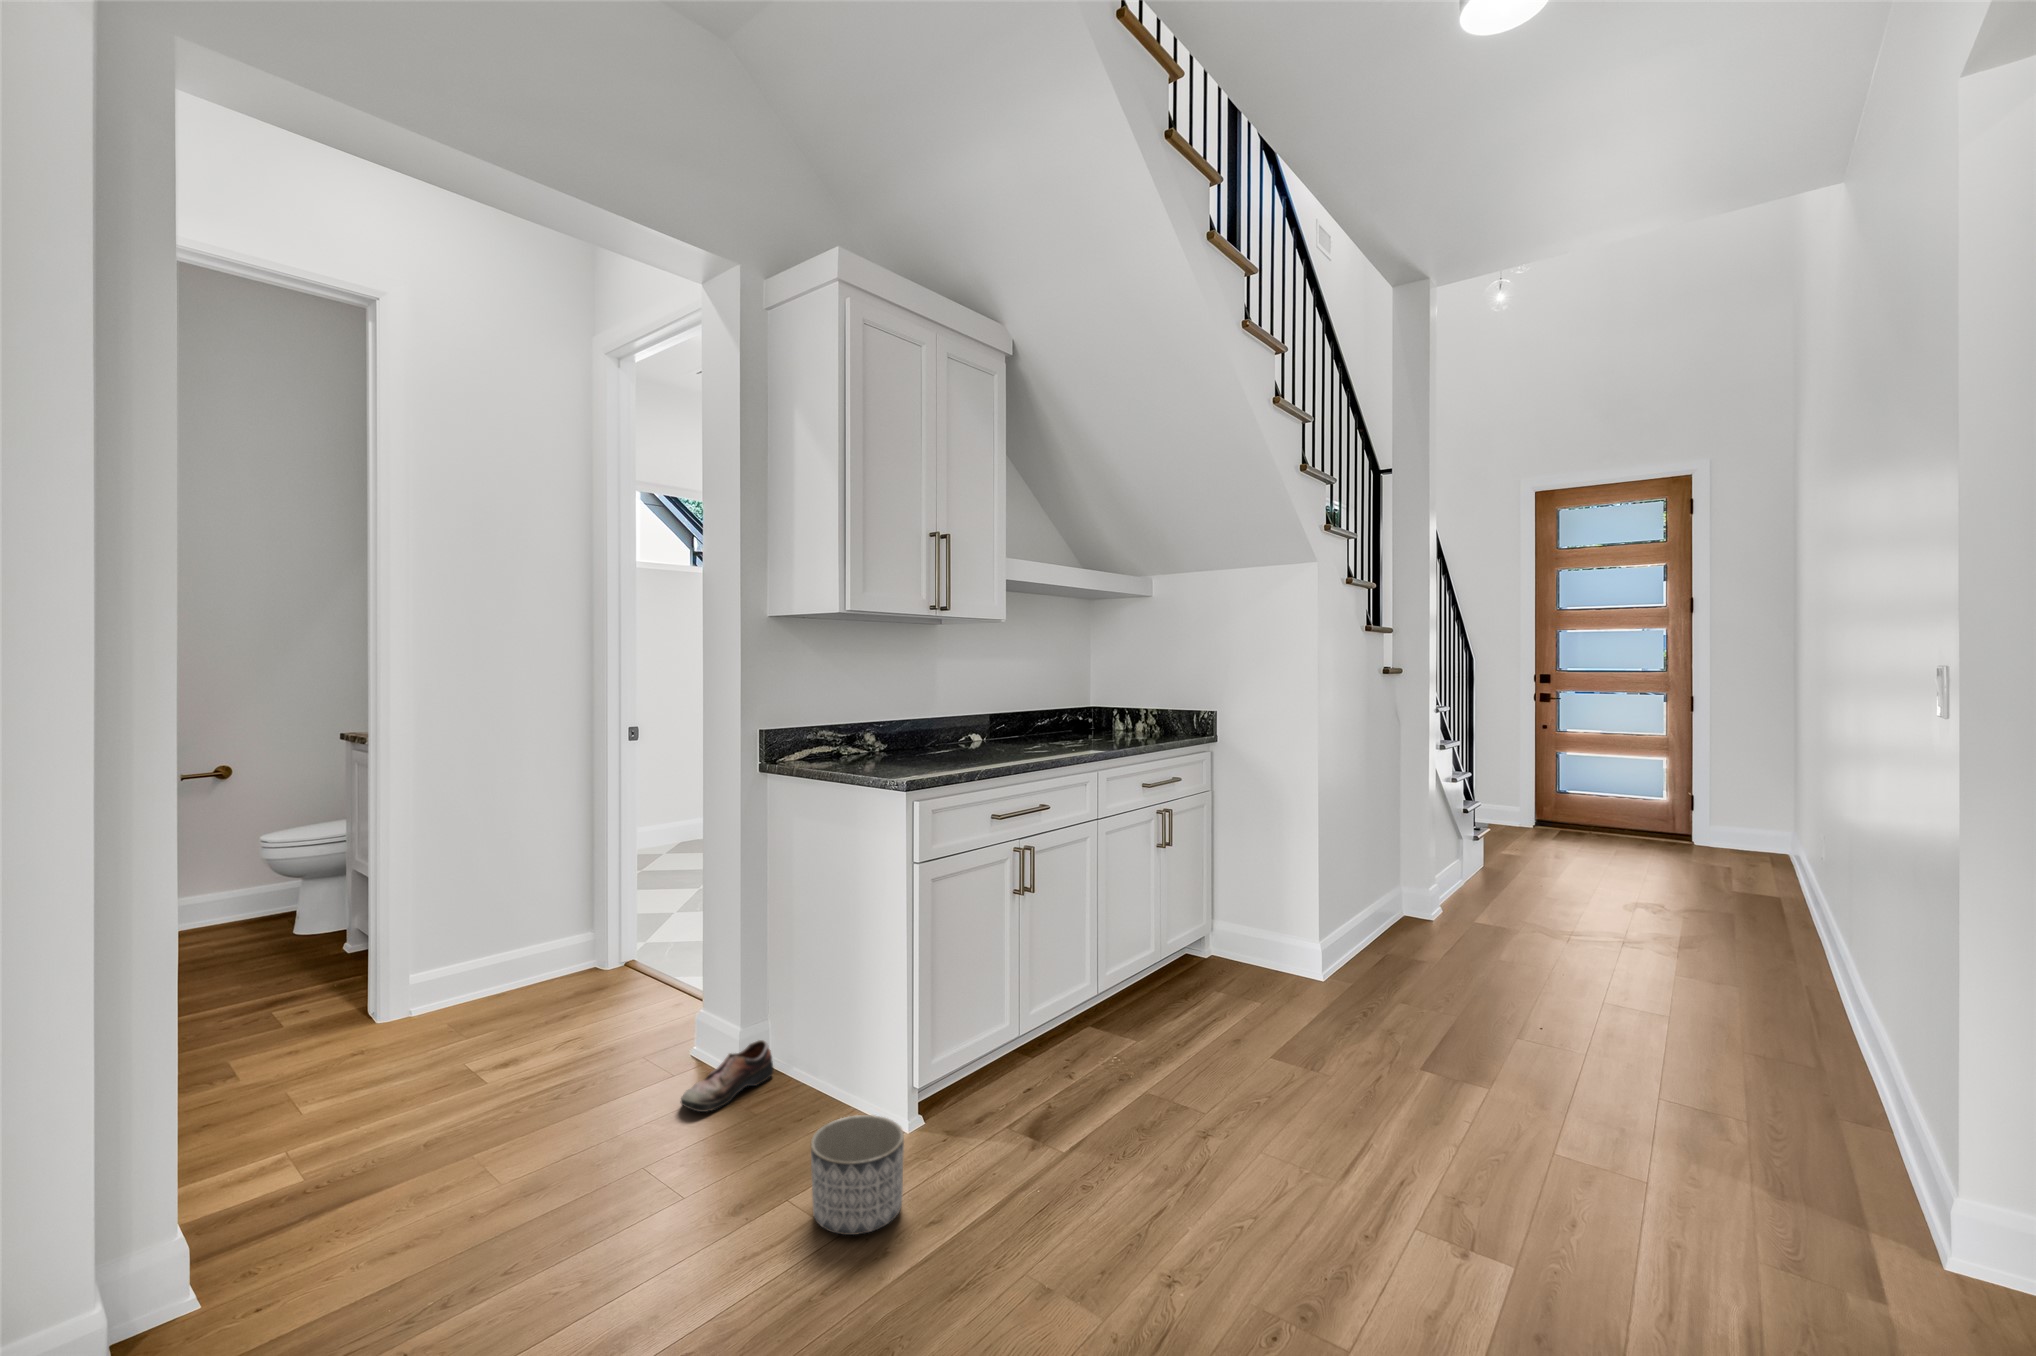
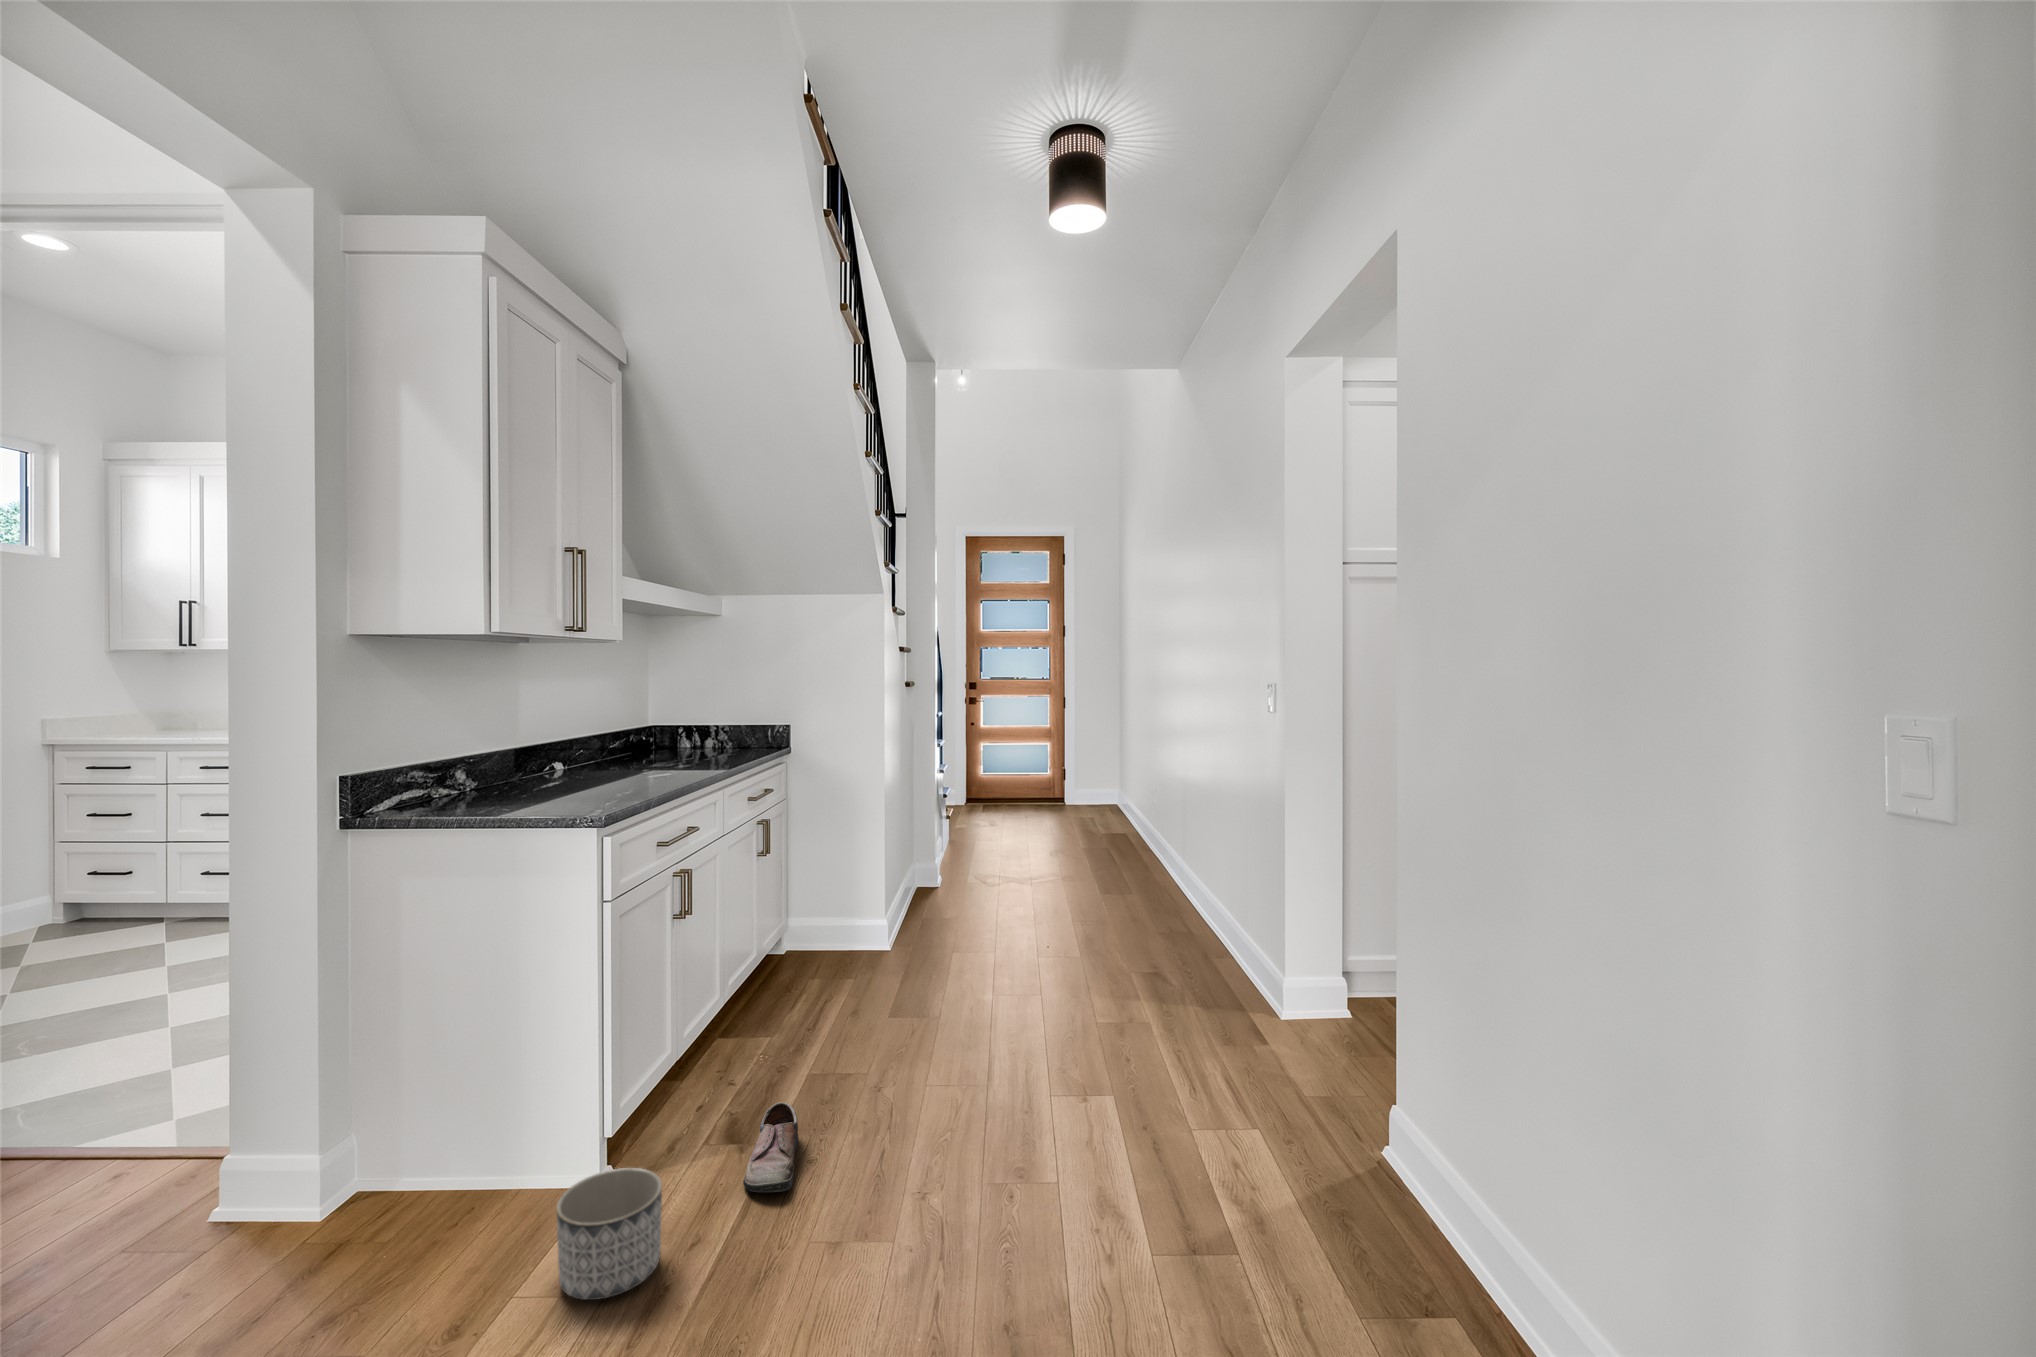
shoe: present [680,1040,774,1112] -> present [743,1102,798,1192]

